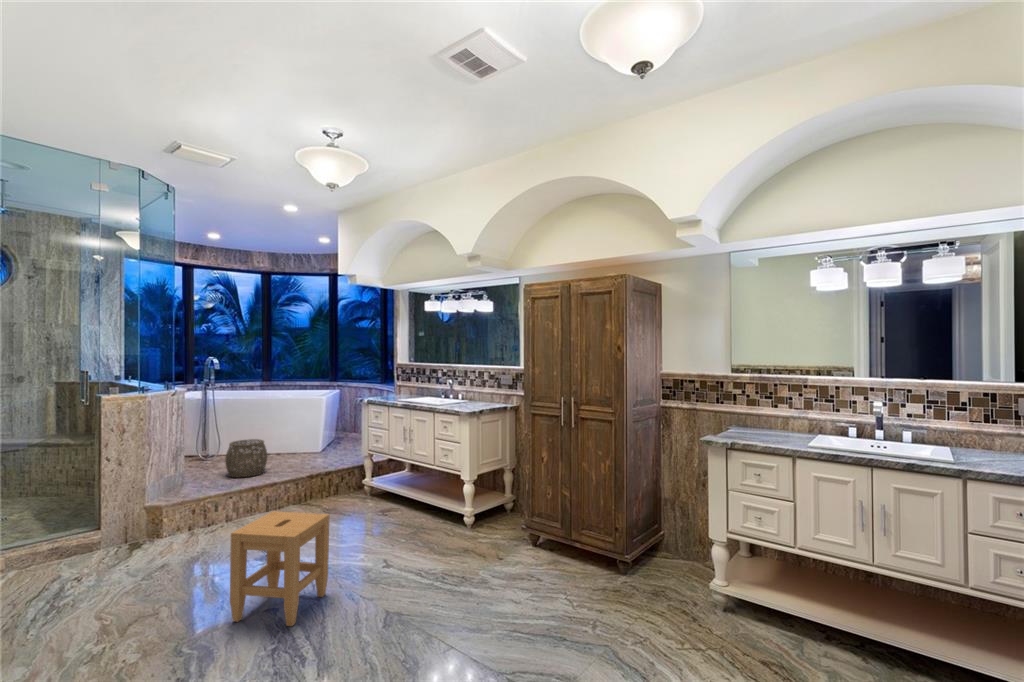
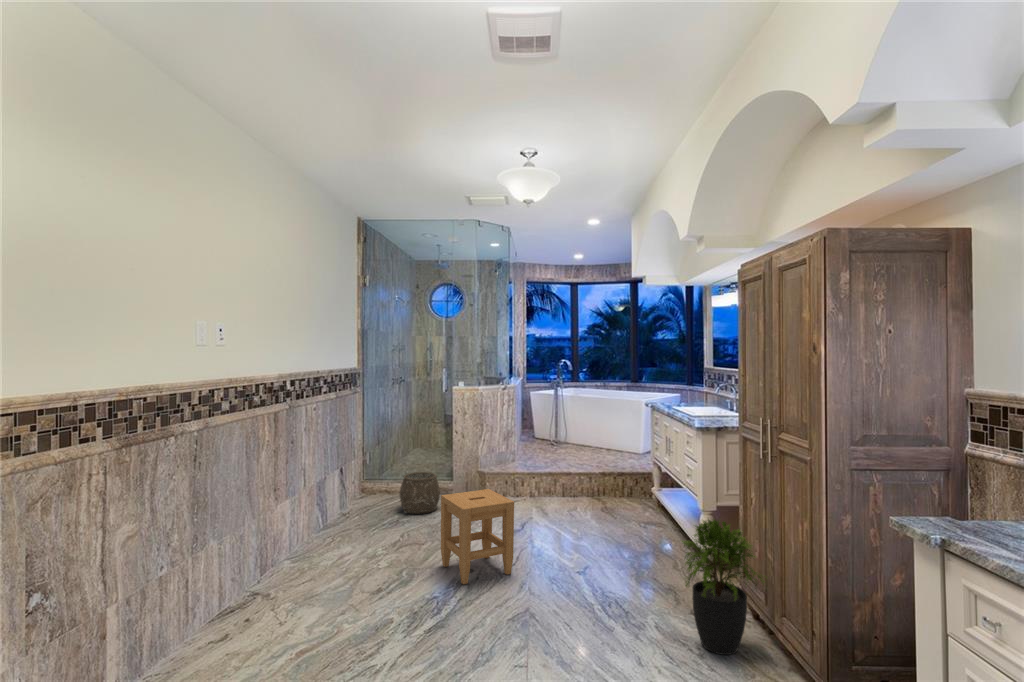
woven basket: present [225,439,267,478] -> present [400,472,440,514]
potted plant: none [508,475,570,576] -> present [682,520,764,655]

